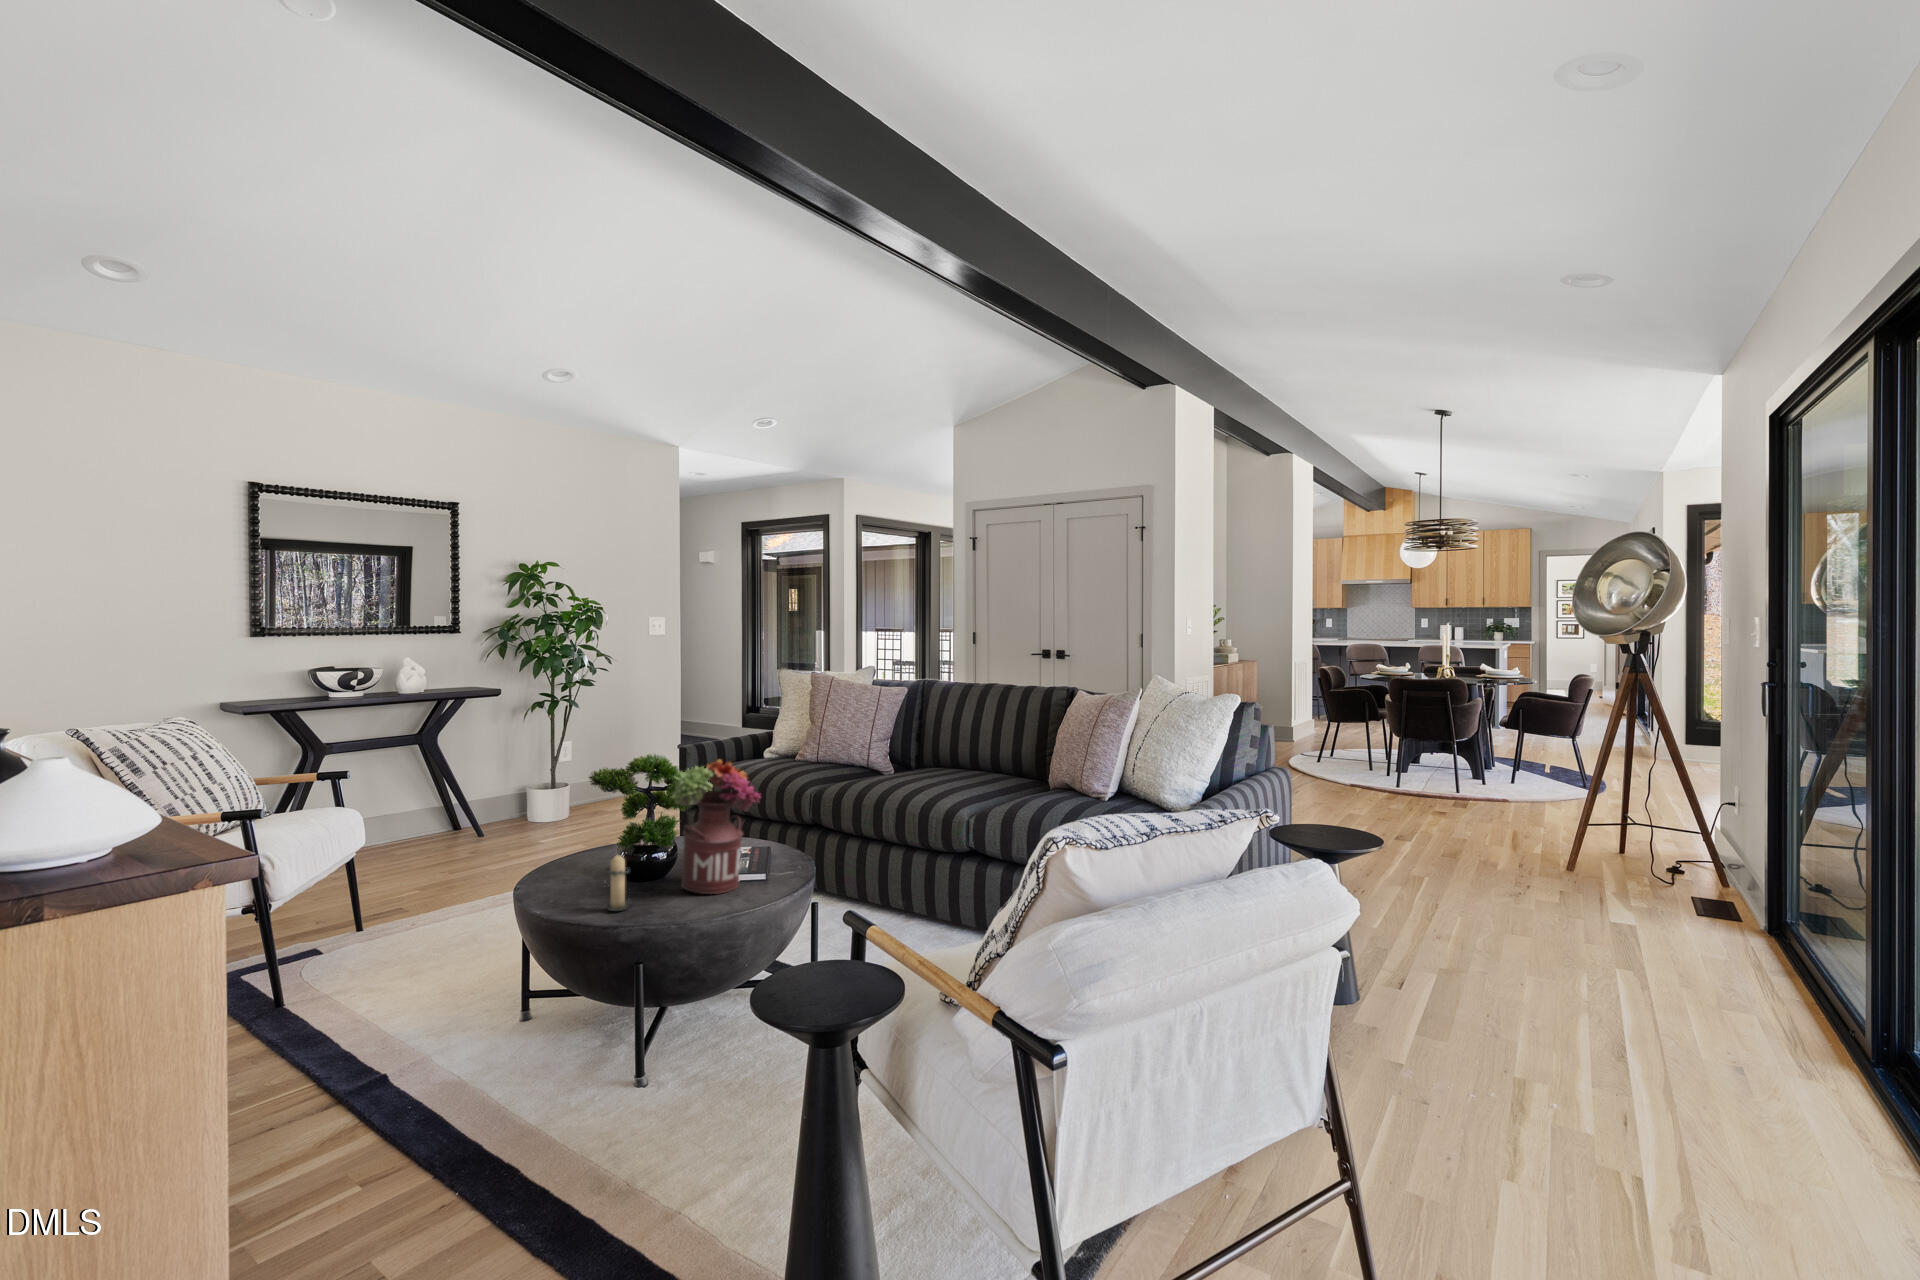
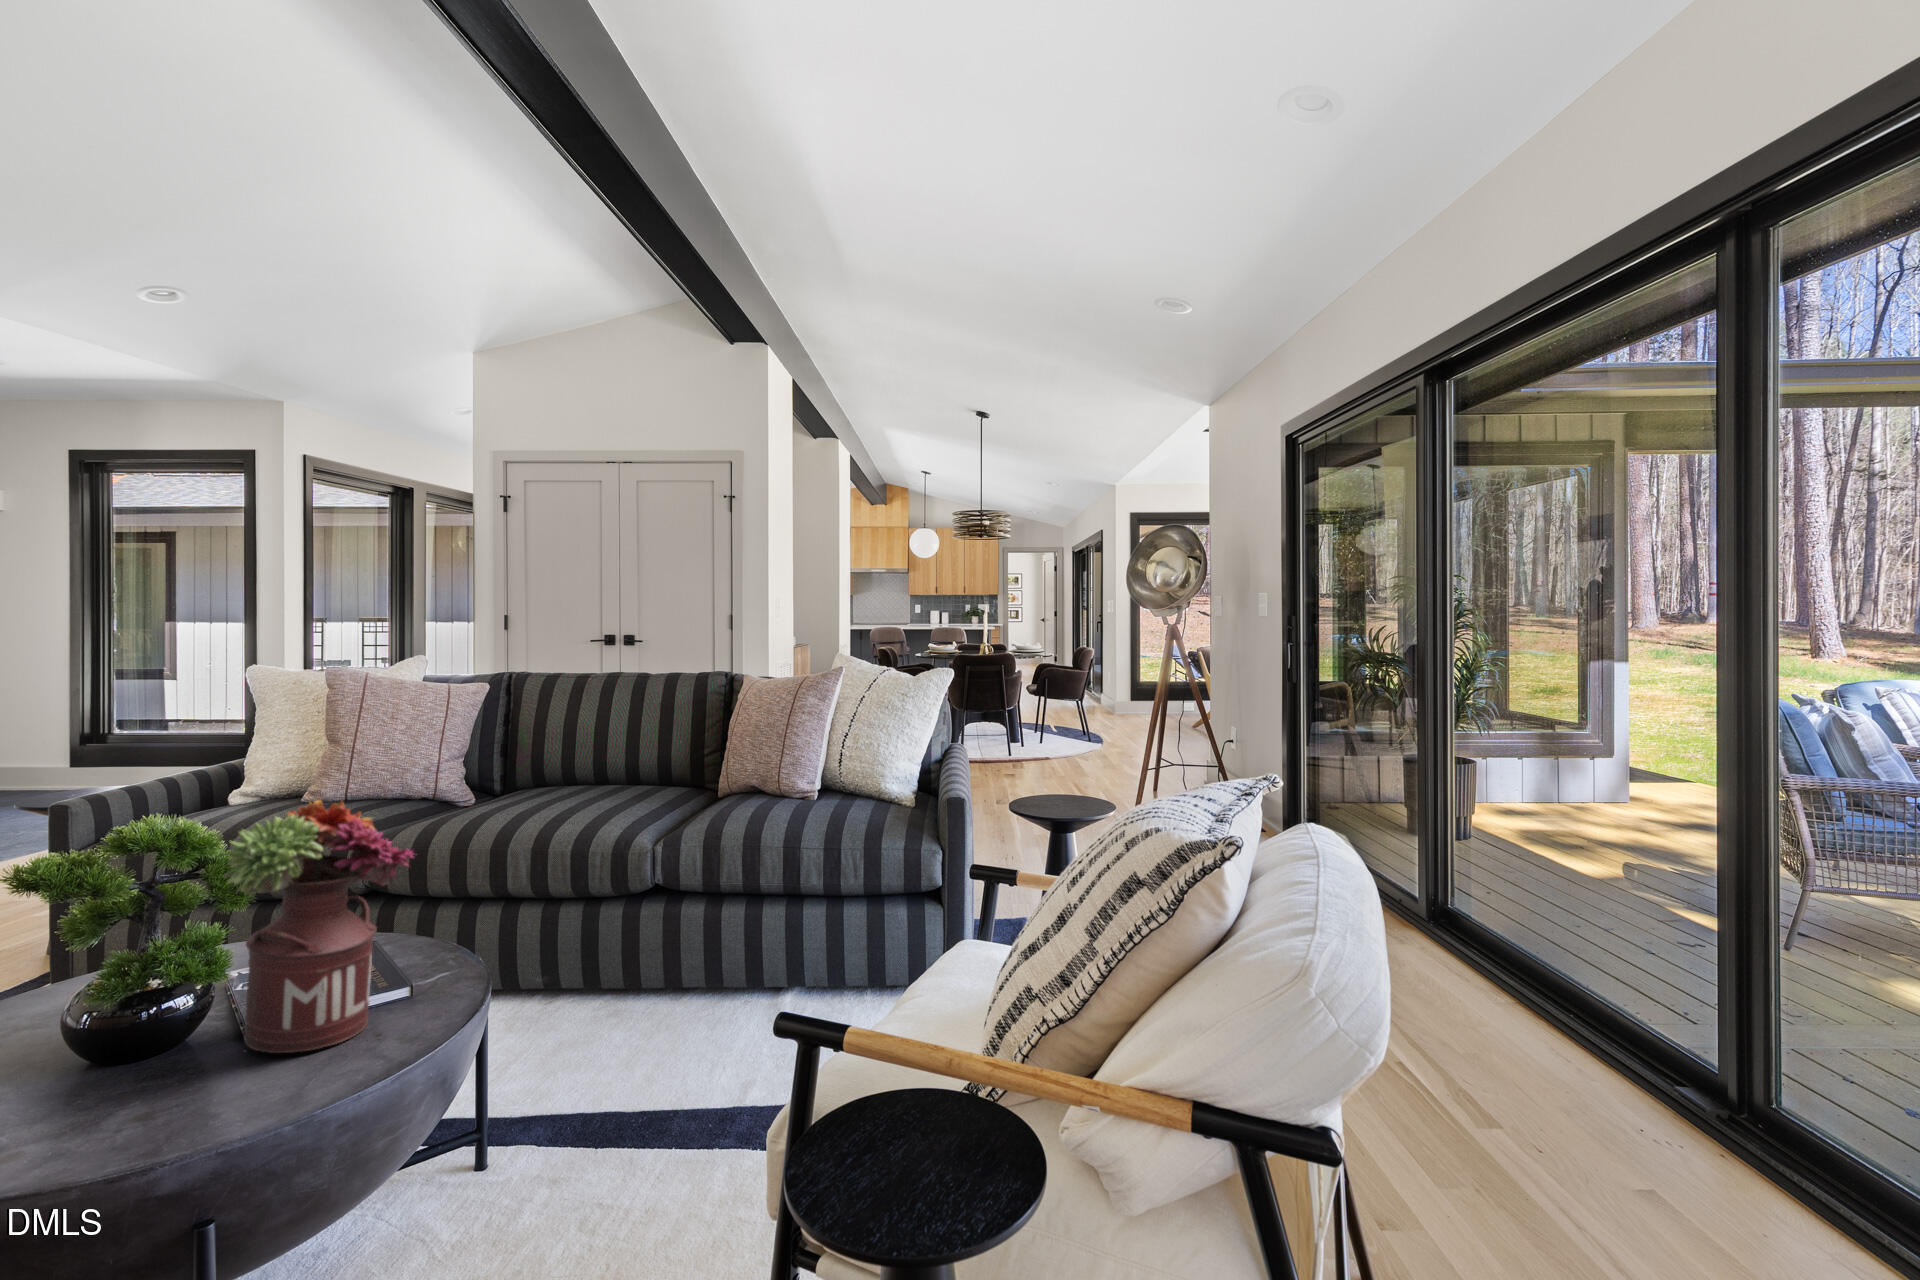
candle: present [605,855,629,911] -> none [74,1012,155,1143]

